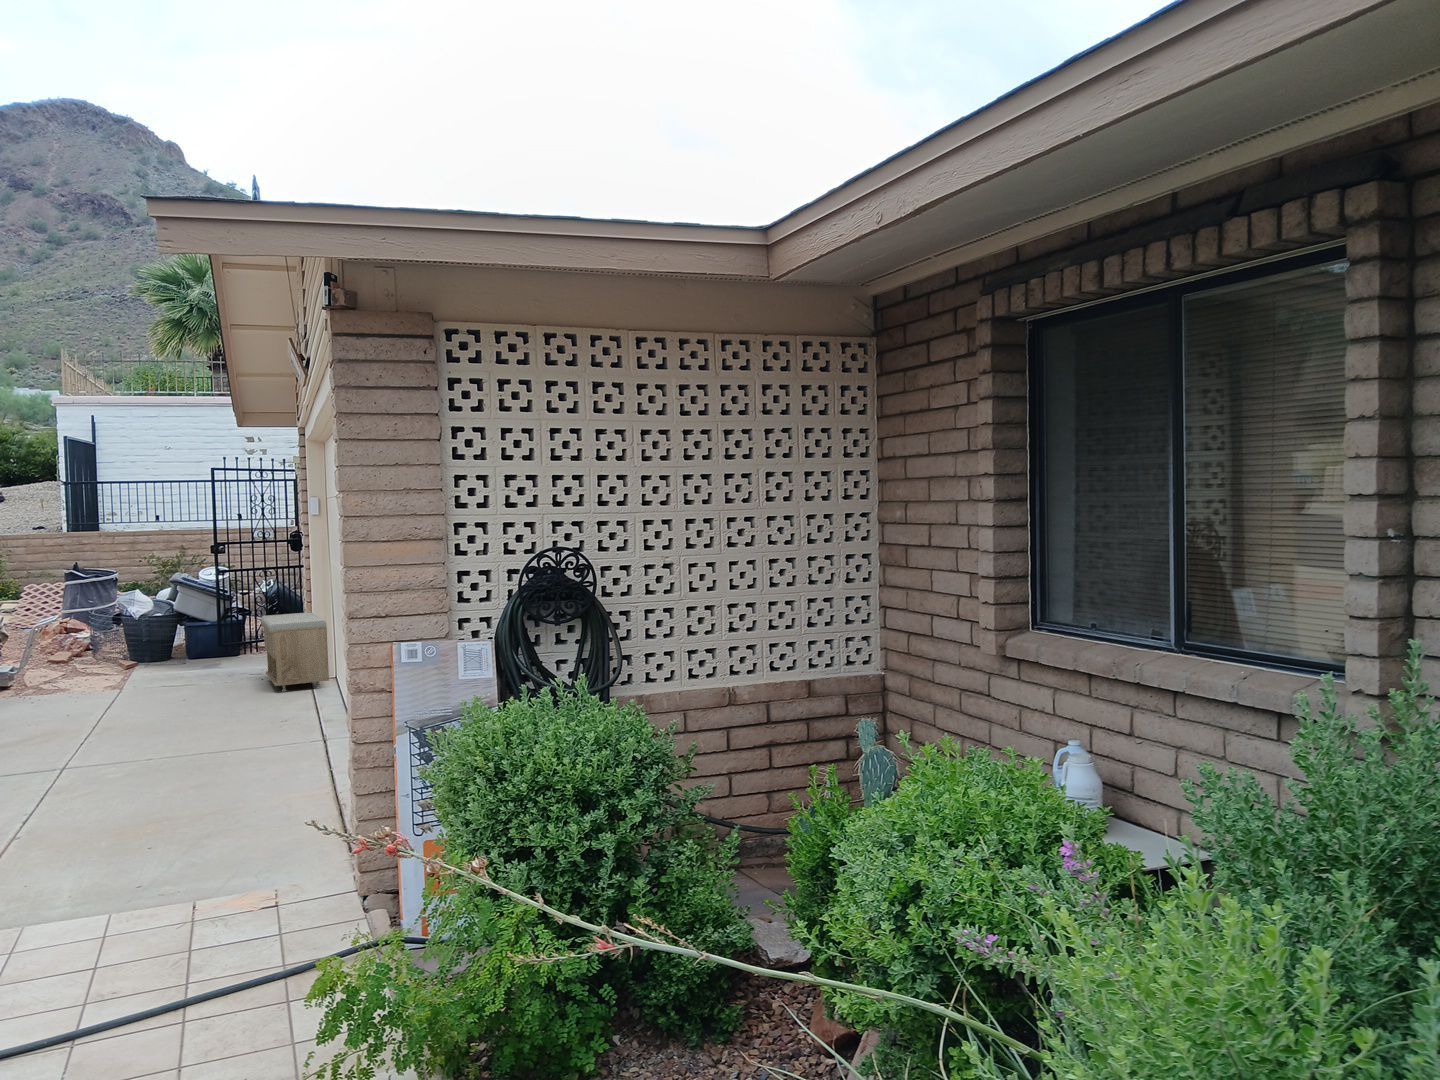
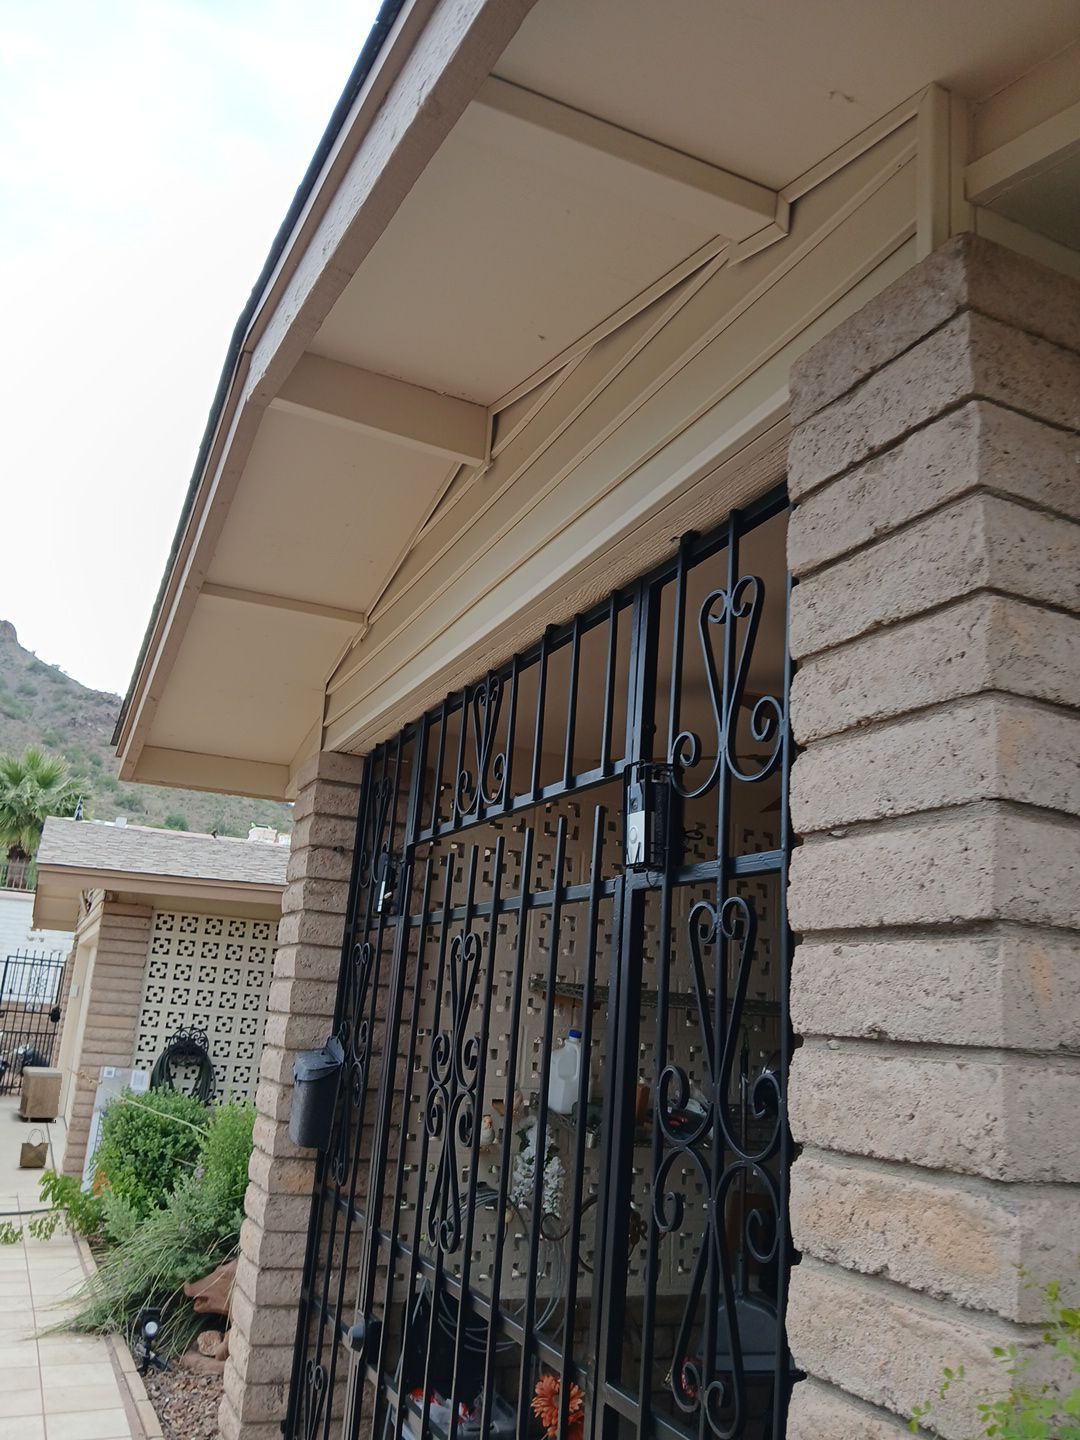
woven basket: none [274,735,321,800] -> present [20,1129,49,1167]

